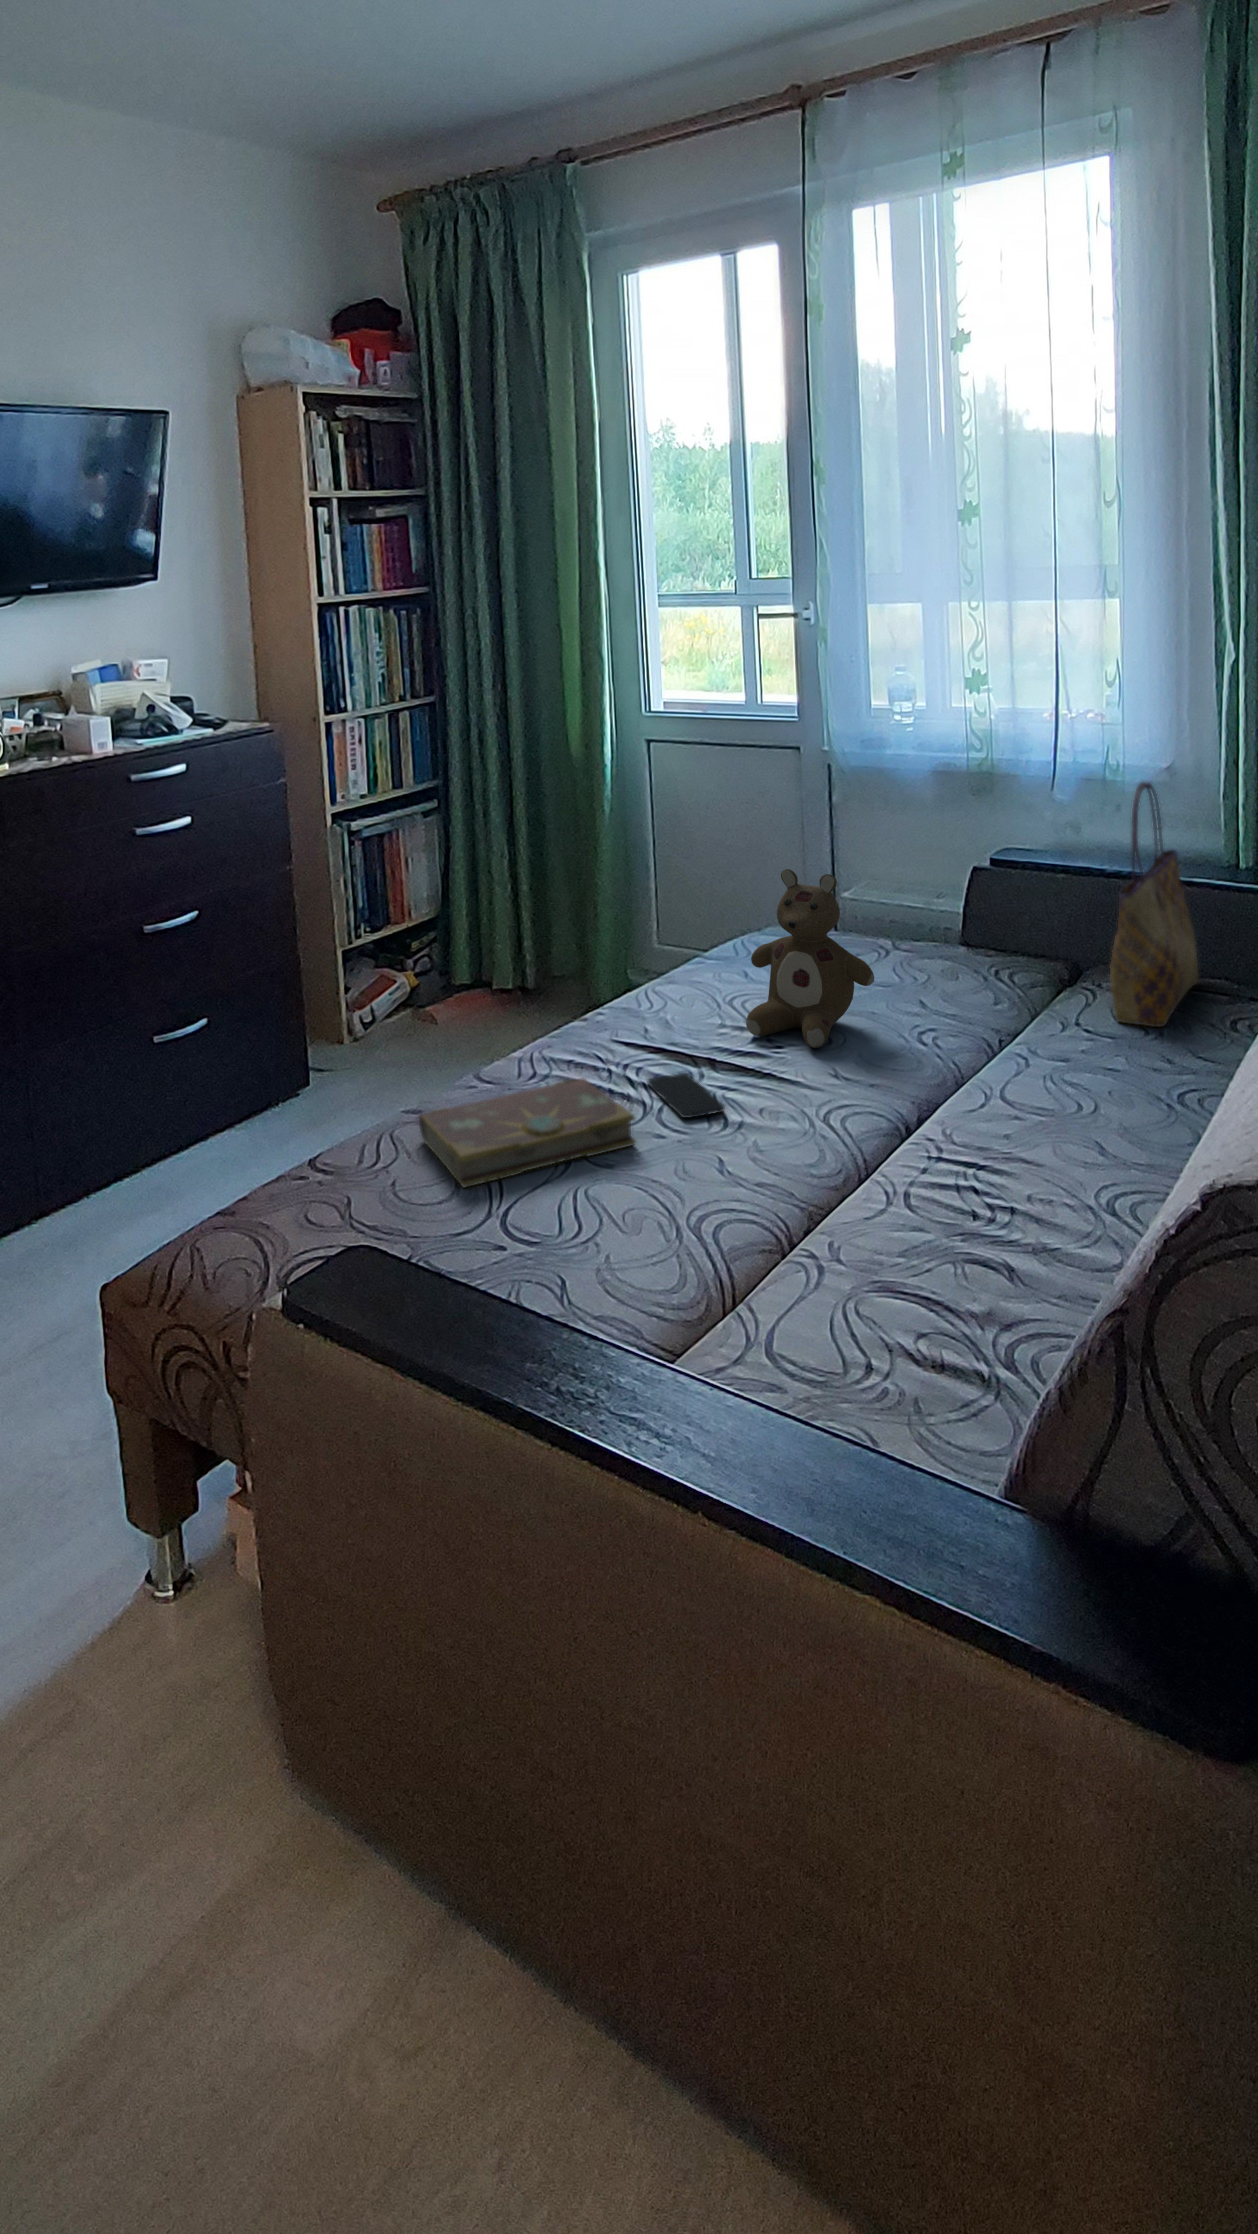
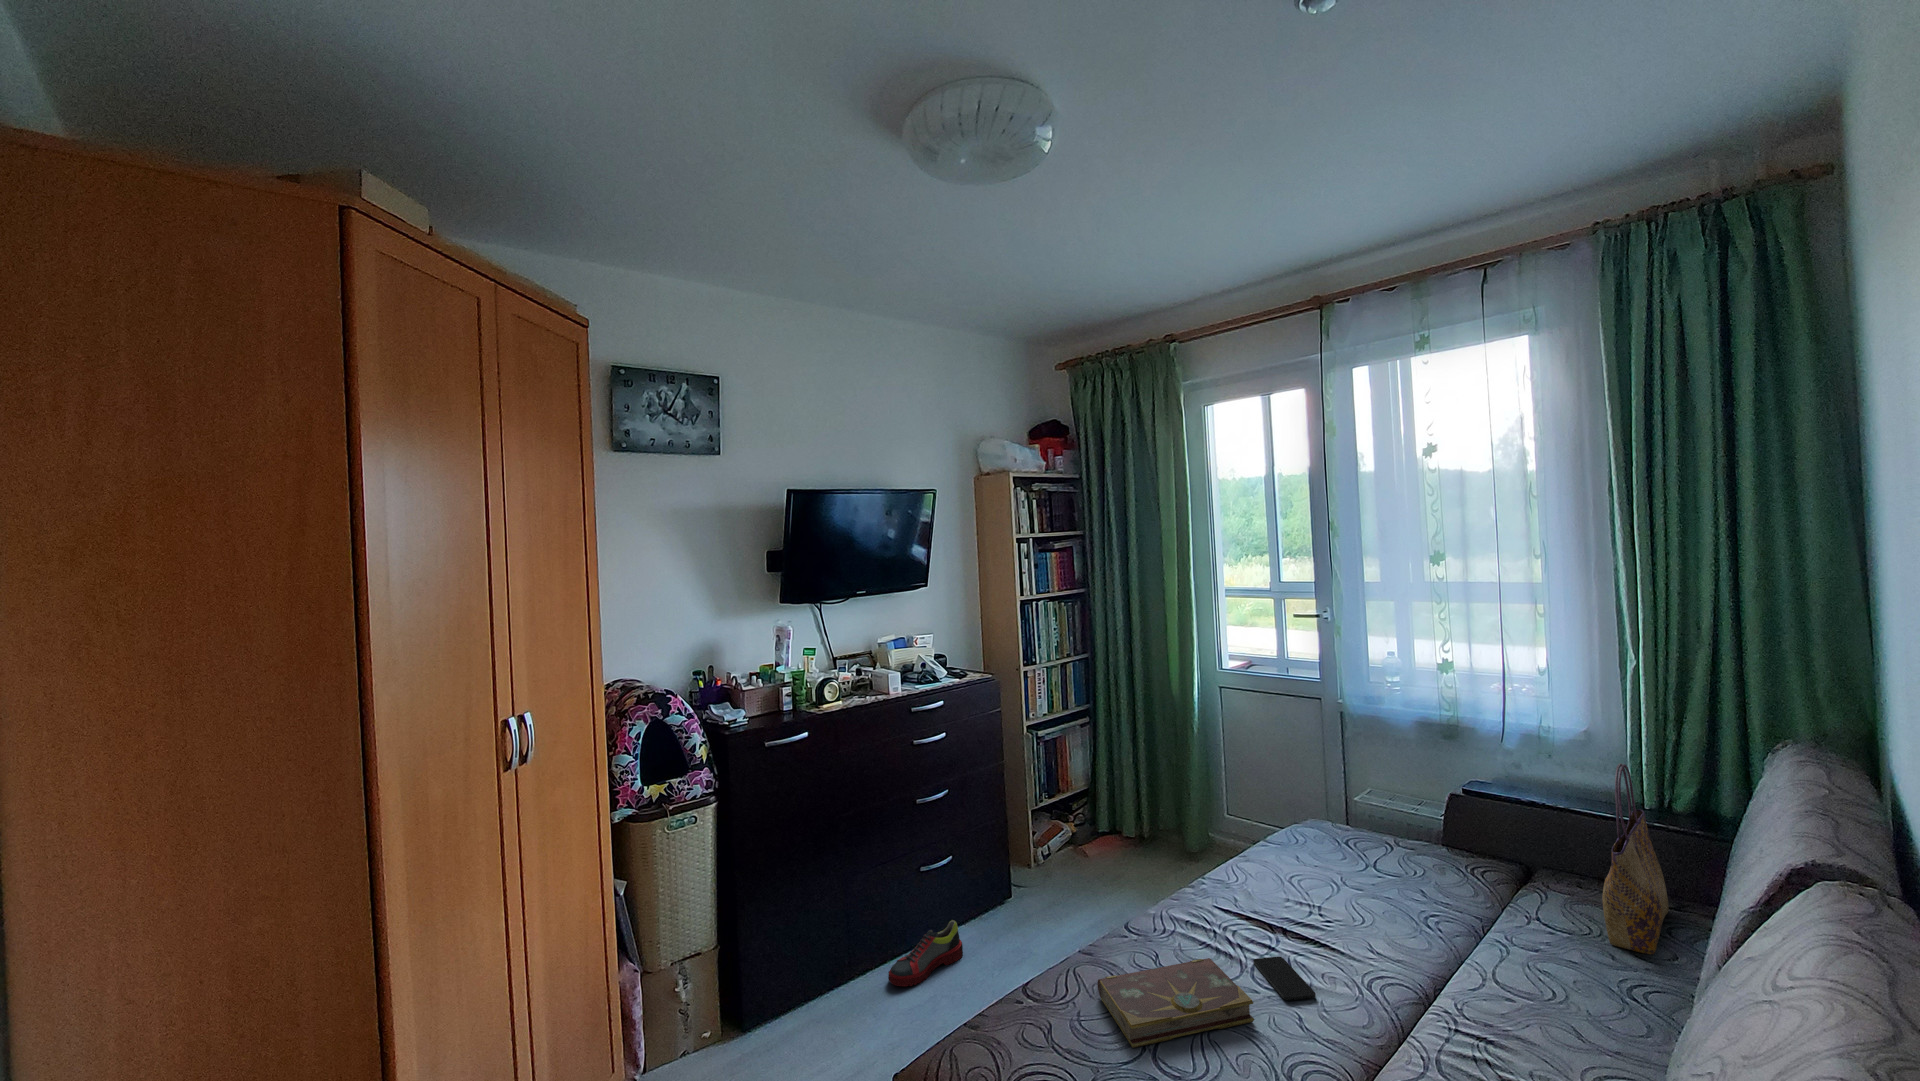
stuffed bear: present [746,869,874,1048] -> none [1318,808,1415,943]
shoe: none [103,1114,228,1214] -> present [888,920,963,986]

